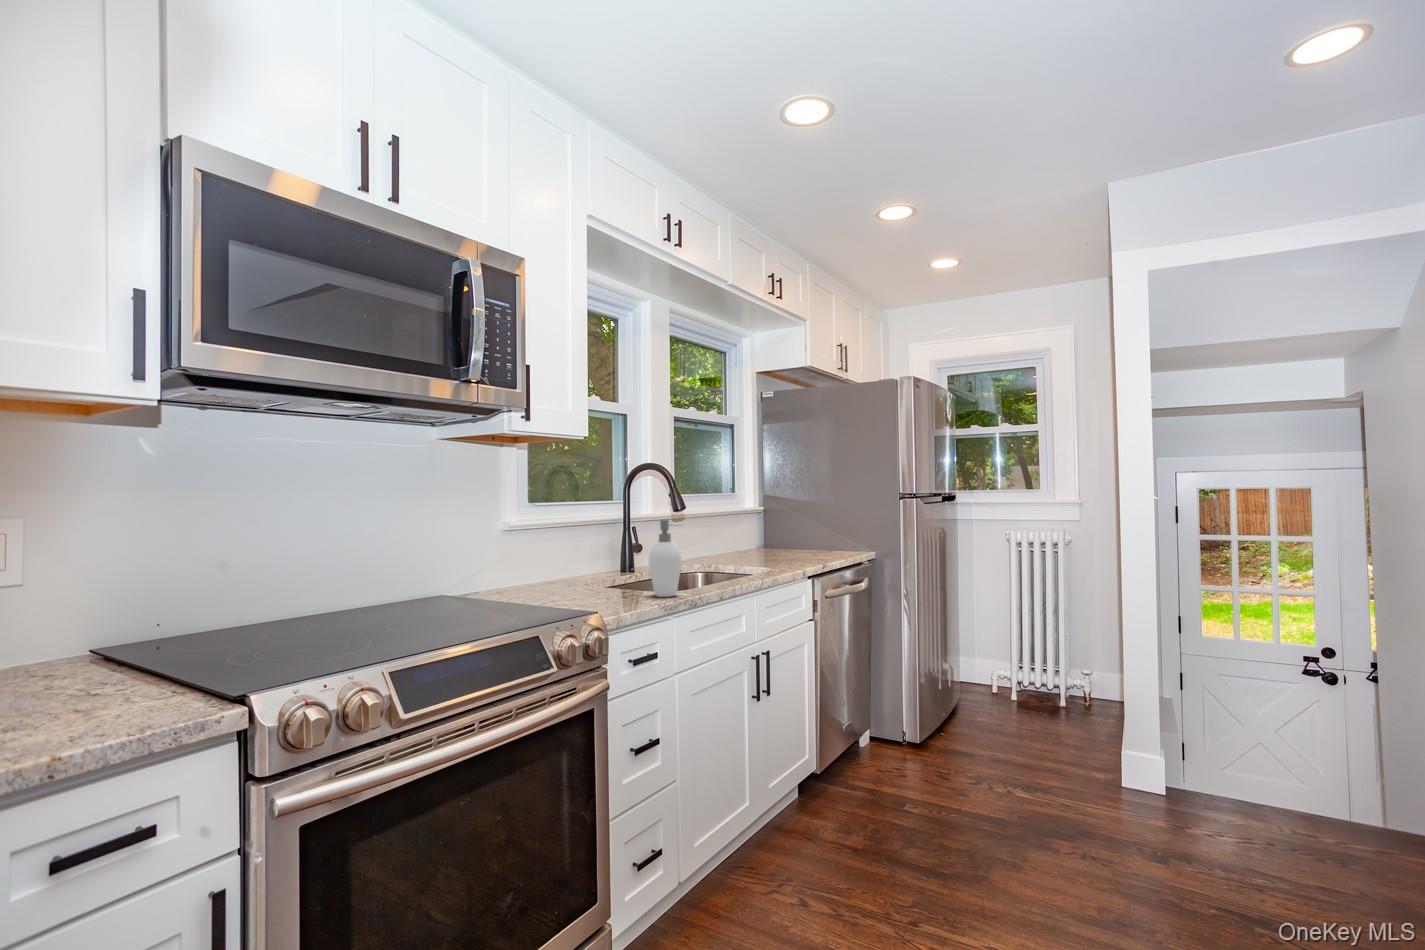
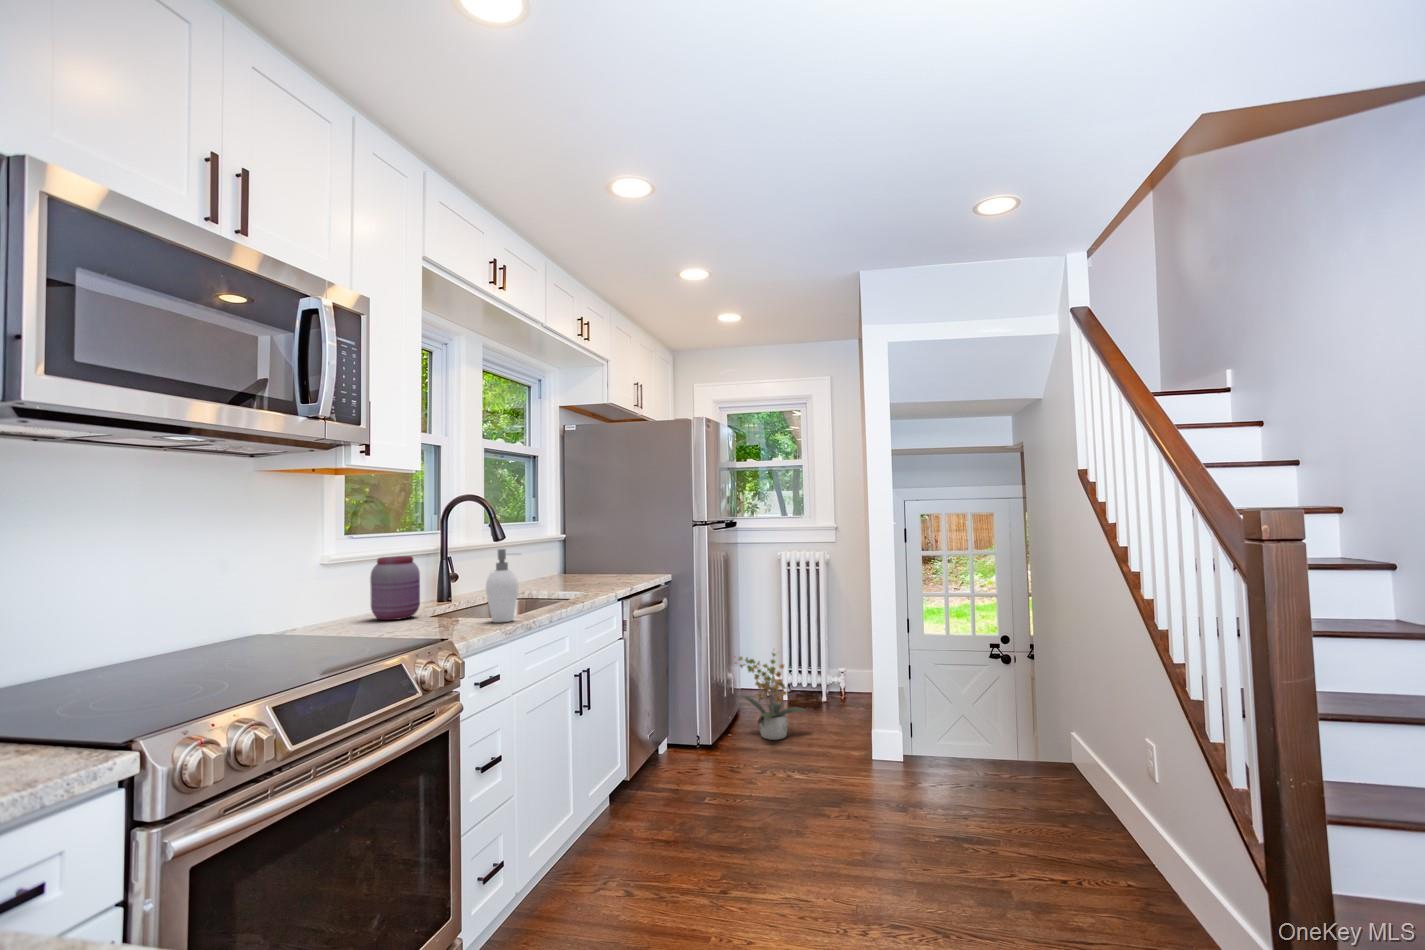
jar: none [547,524,594,587] -> present [370,556,420,620]
potted plant: none [947,643,1039,748] -> present [739,653,806,740]

